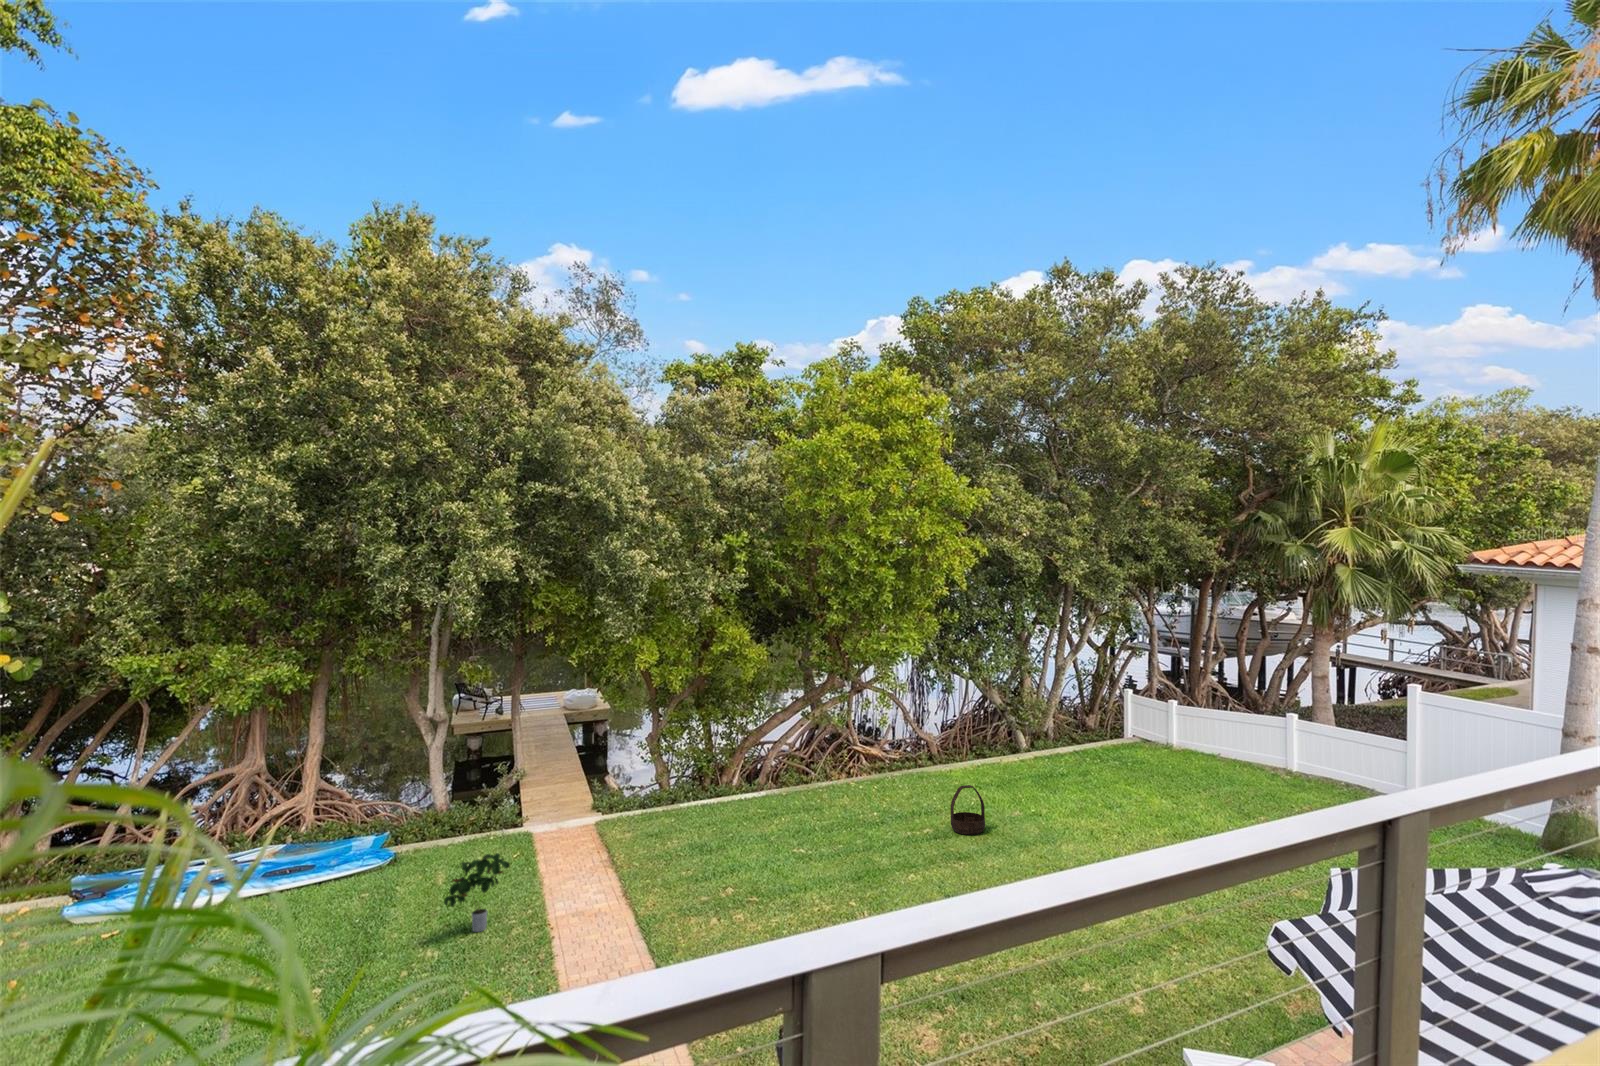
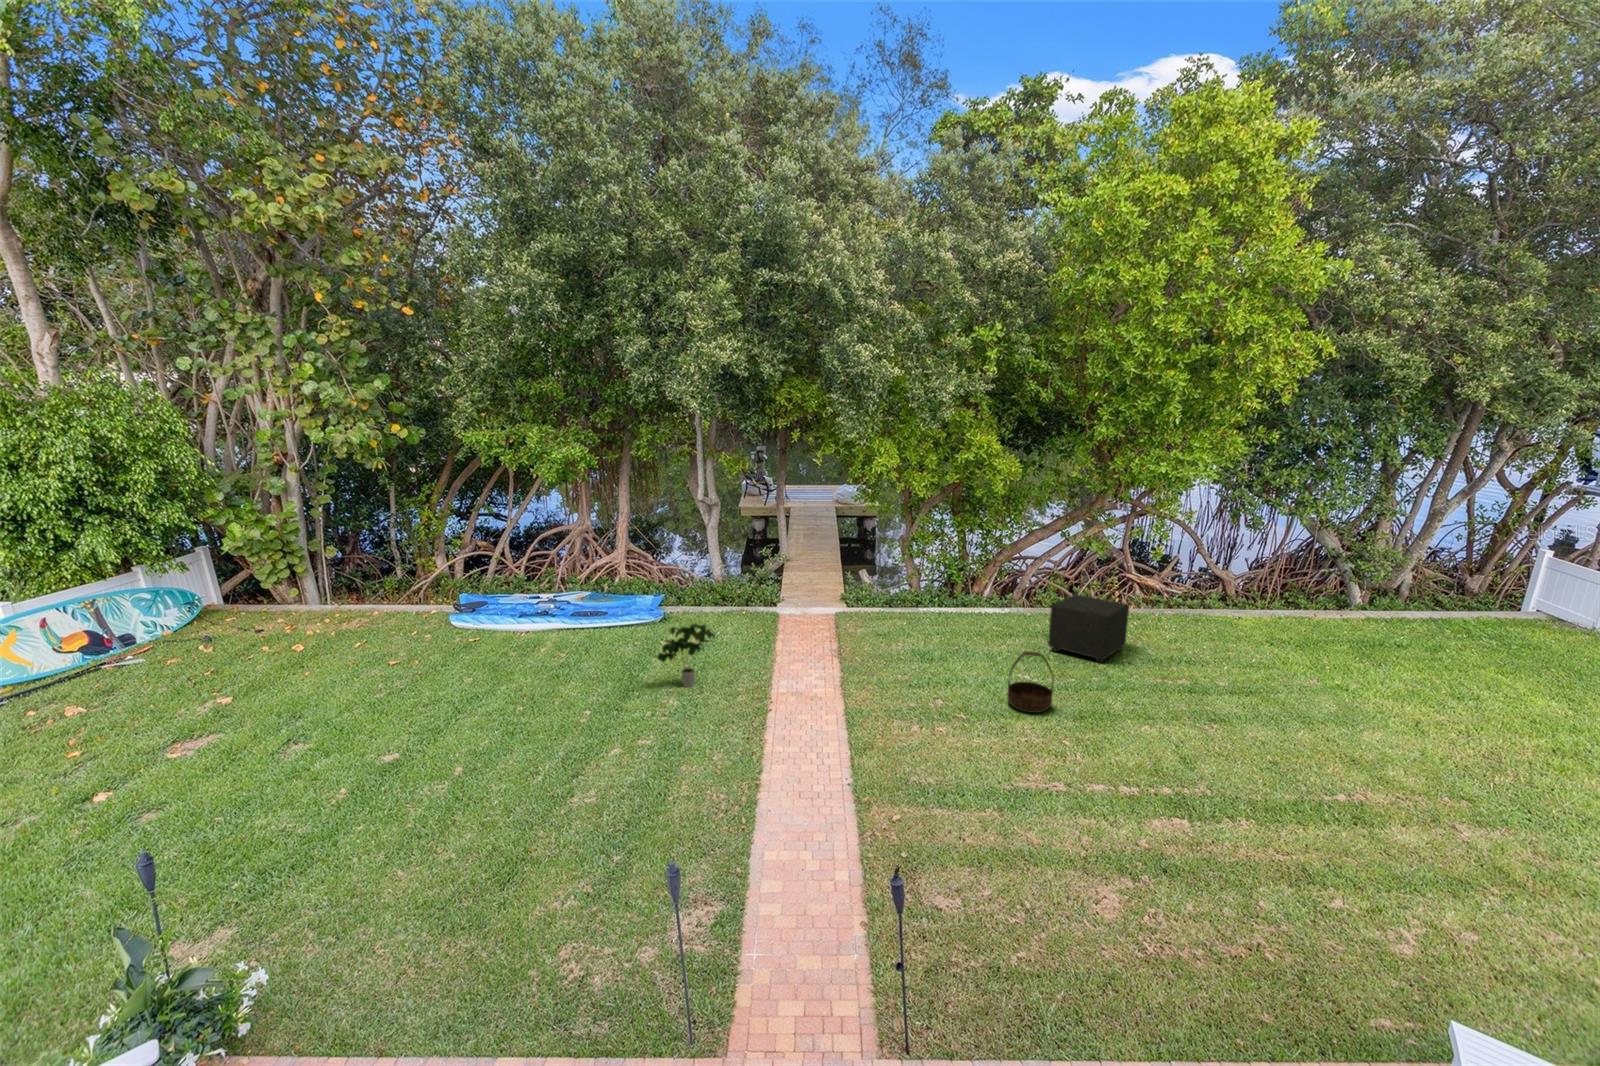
ottoman: none [825,768,887,827] -> present [1048,594,1129,662]
basket: present [951,785,985,835] -> present [1007,651,1054,713]

